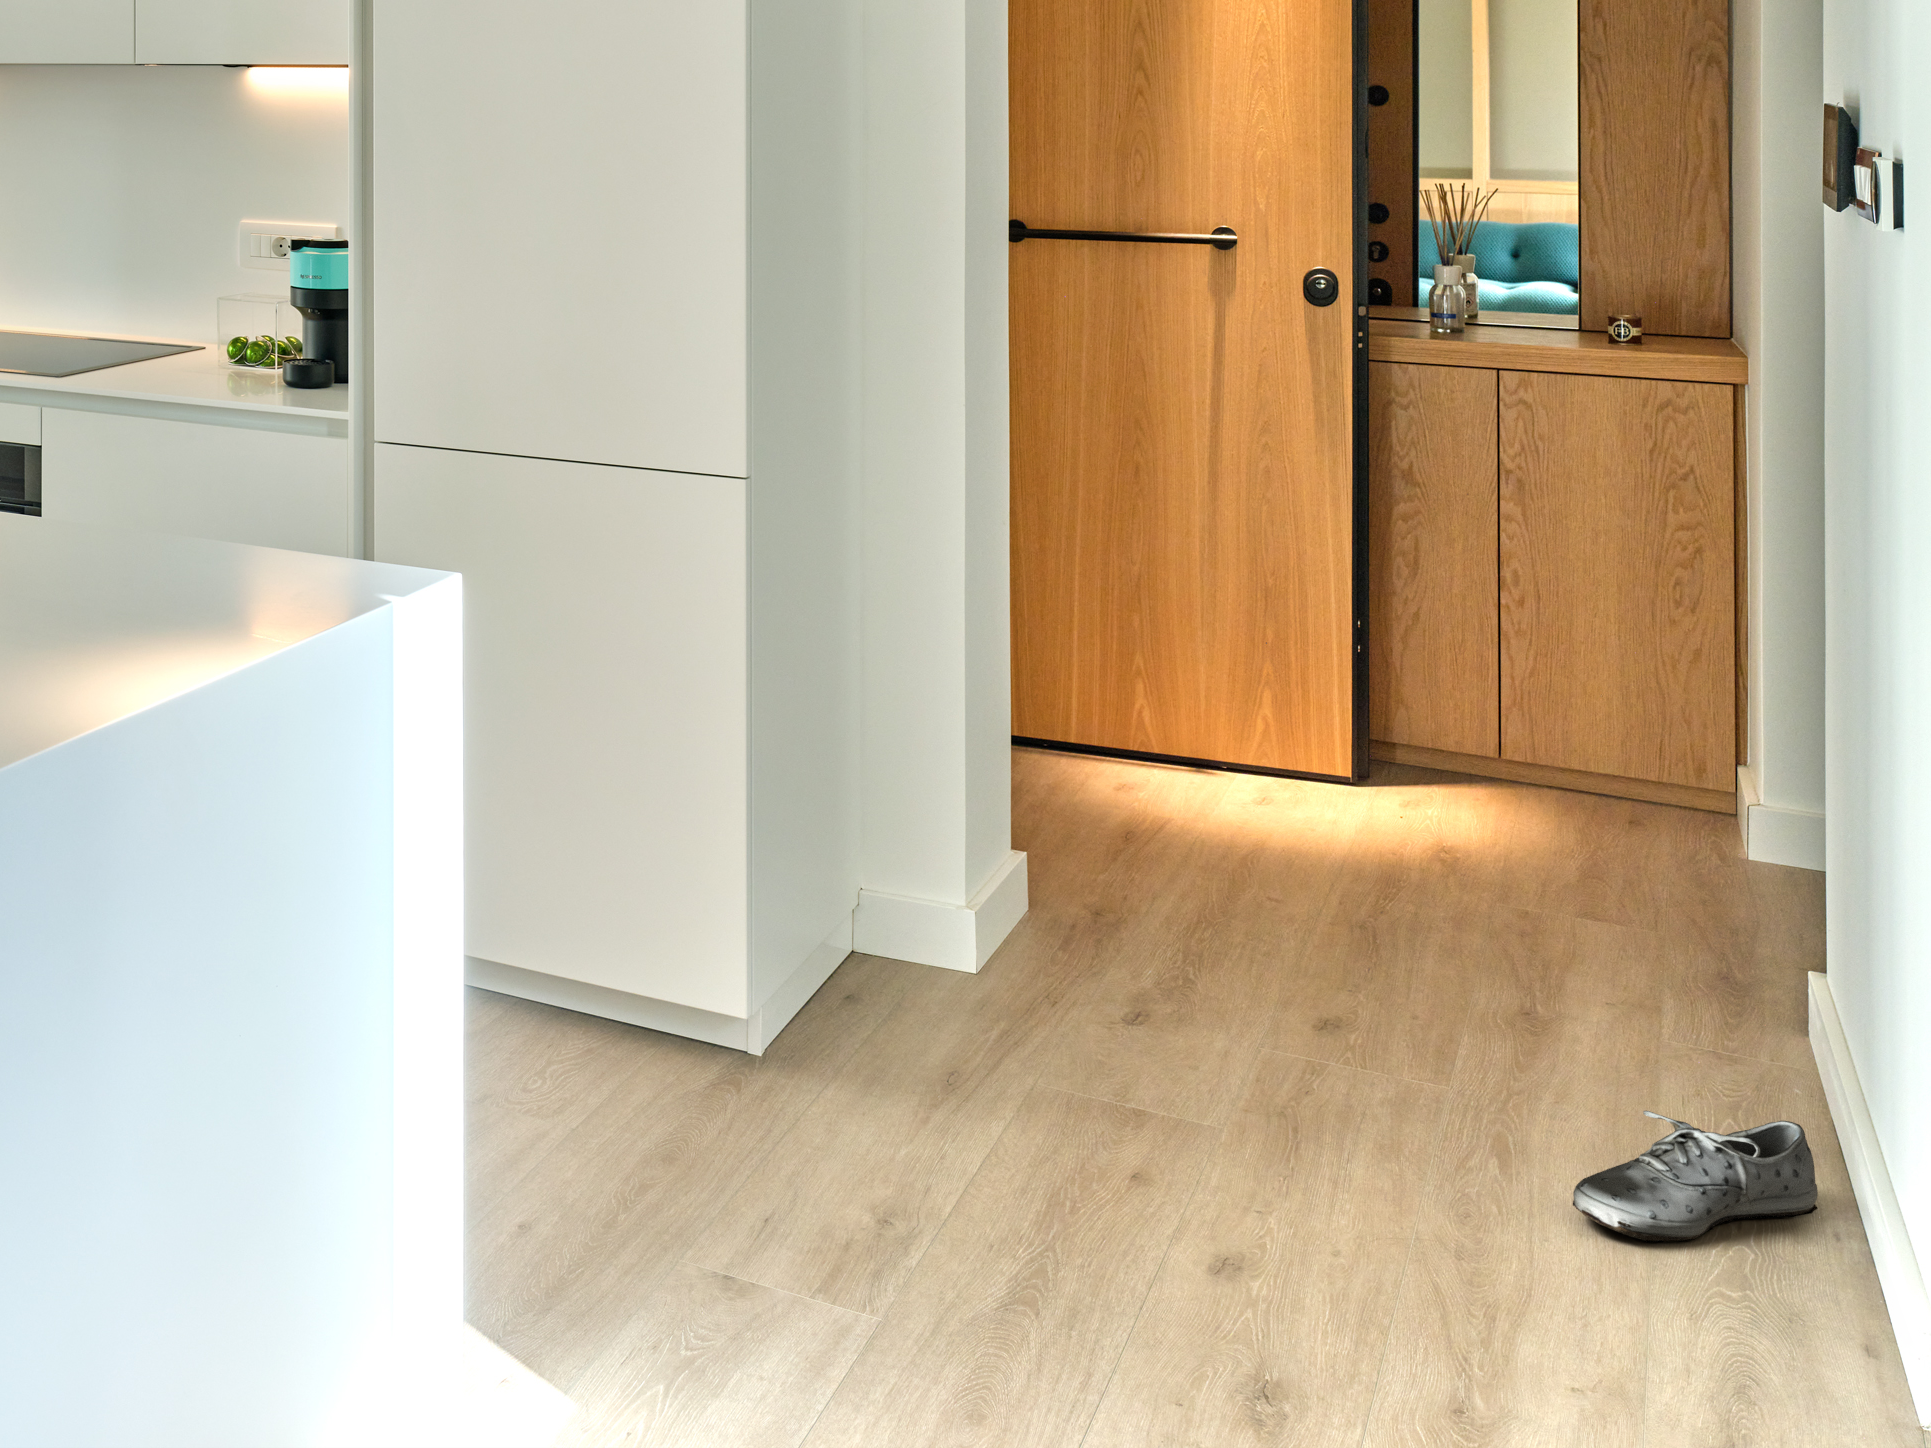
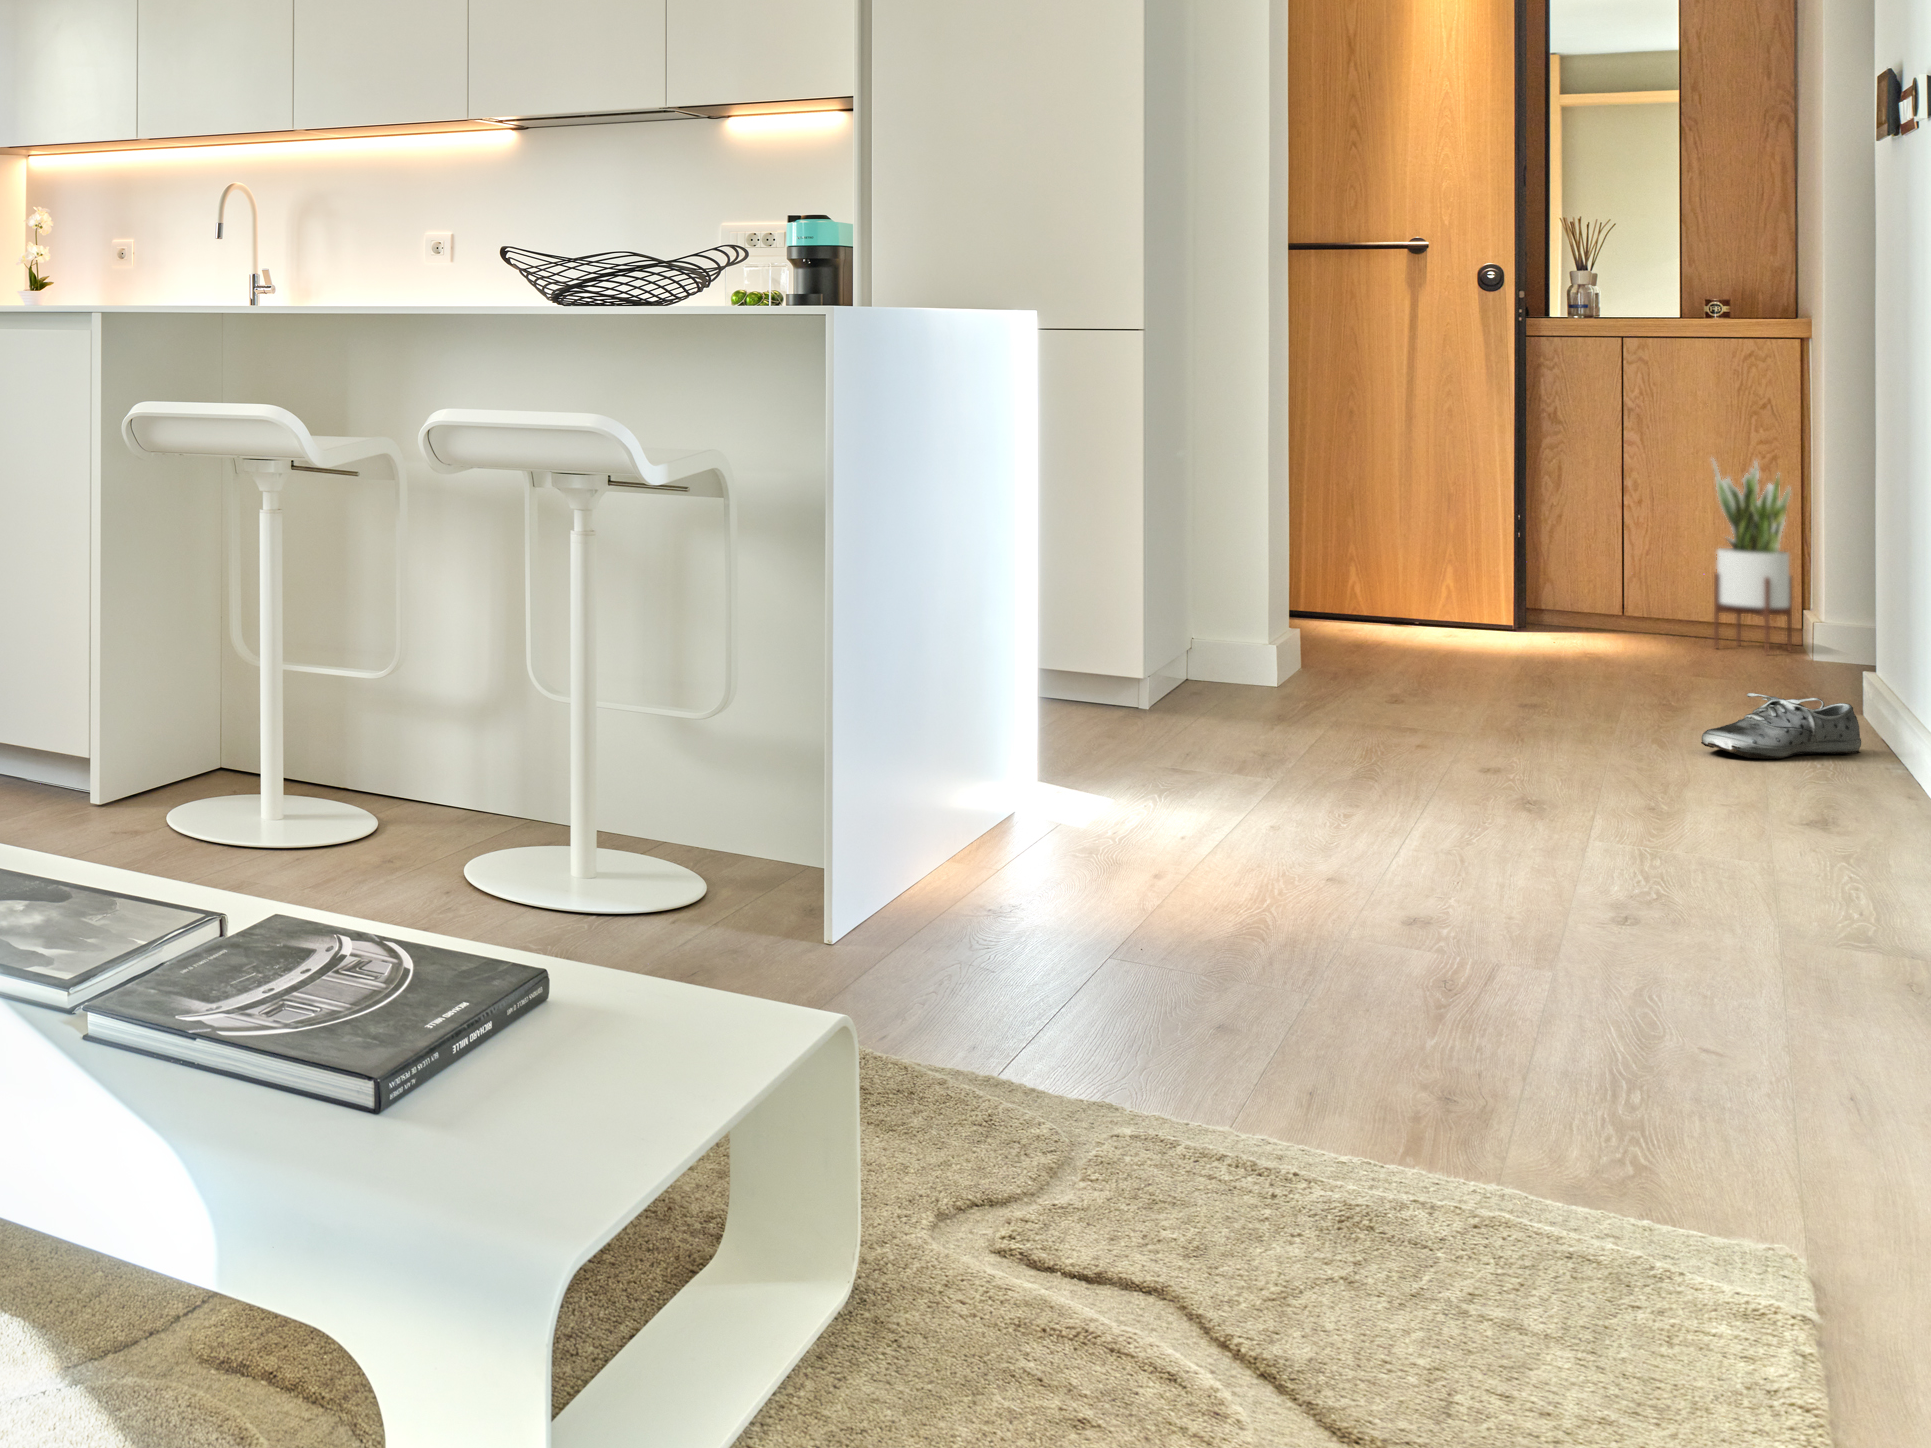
potted plant: none [1618,553,1729,855] -> present [1713,458,1792,653]

